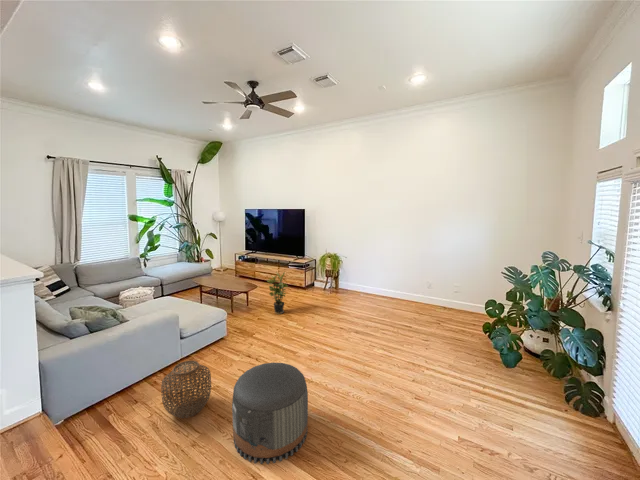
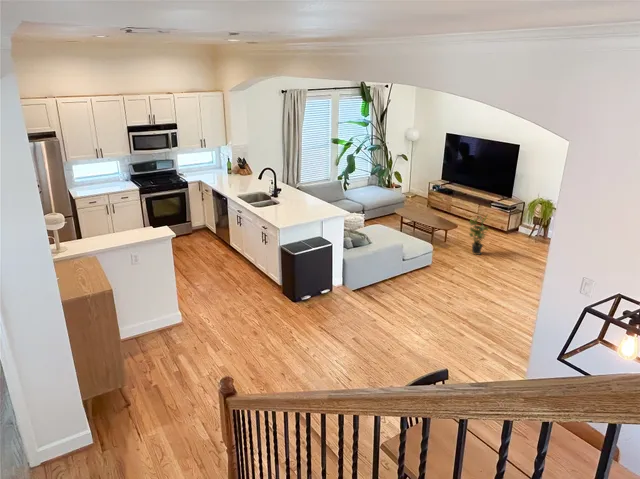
woven basket: present [161,360,211,418] -> none [402,273,431,306]
pouf: present [232,362,308,464] -> none [447,283,498,335]

